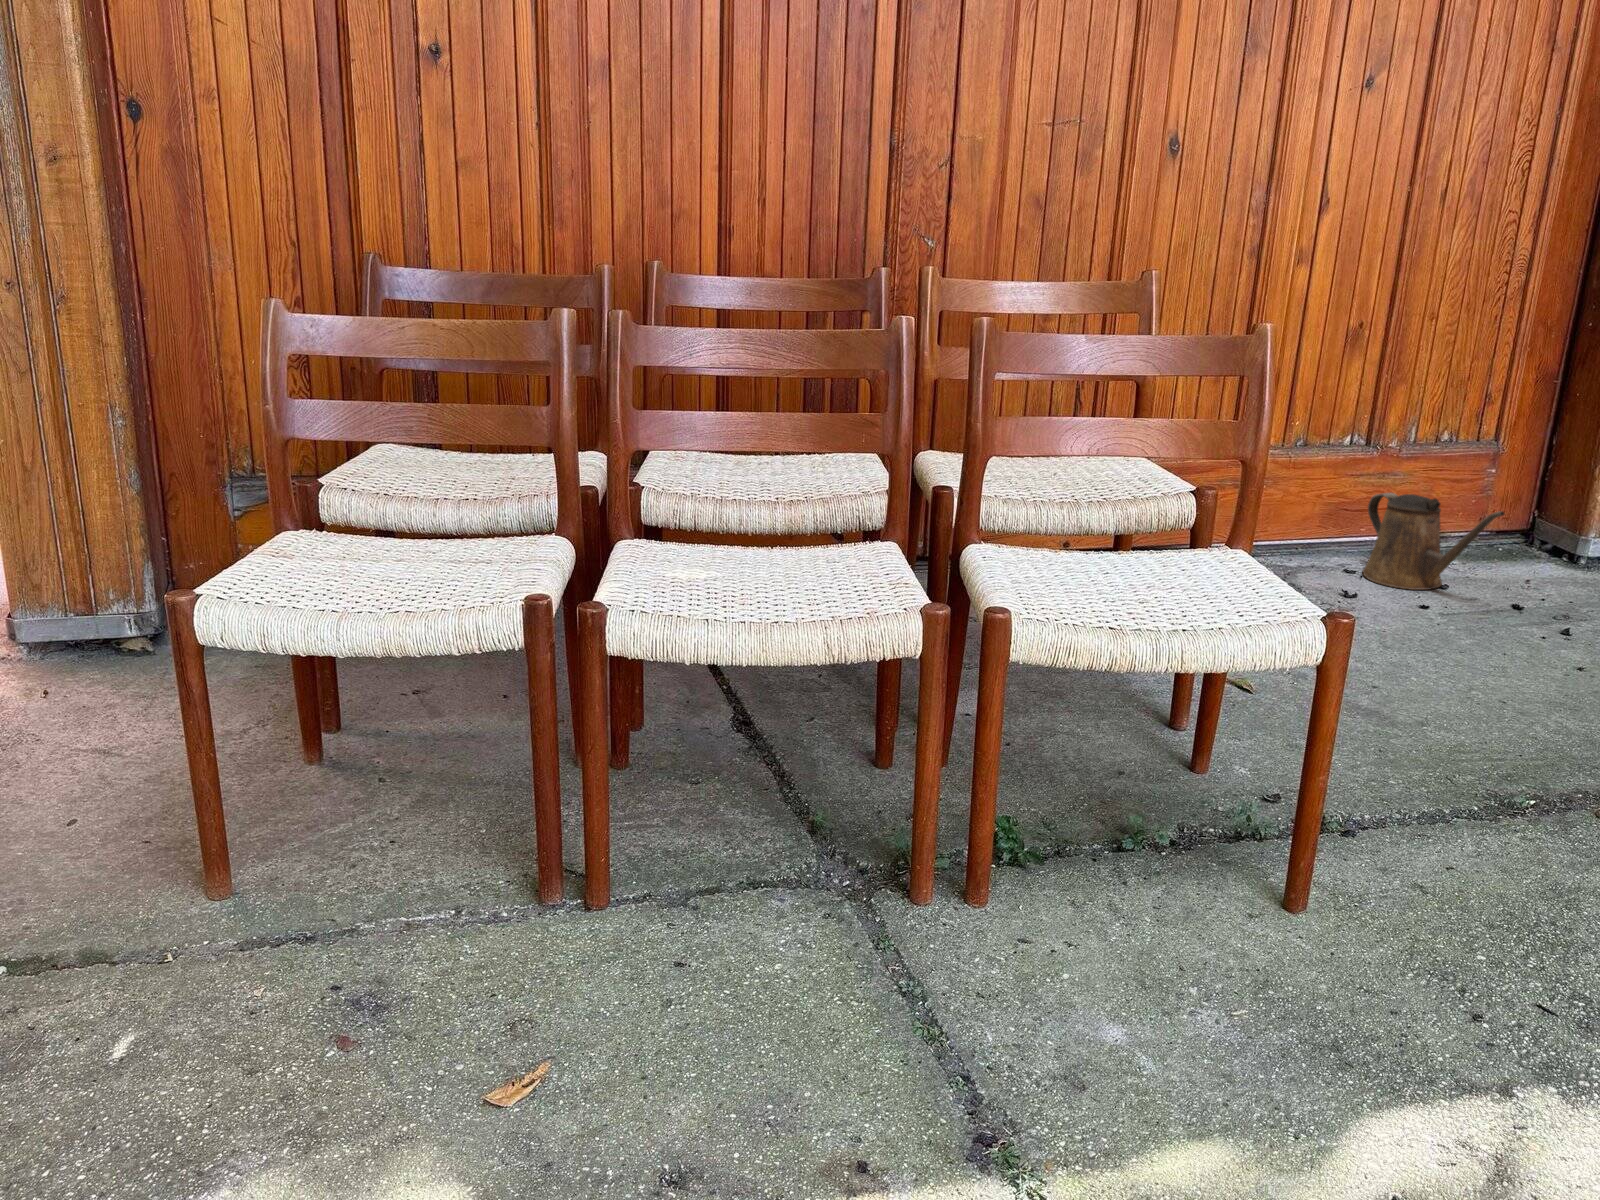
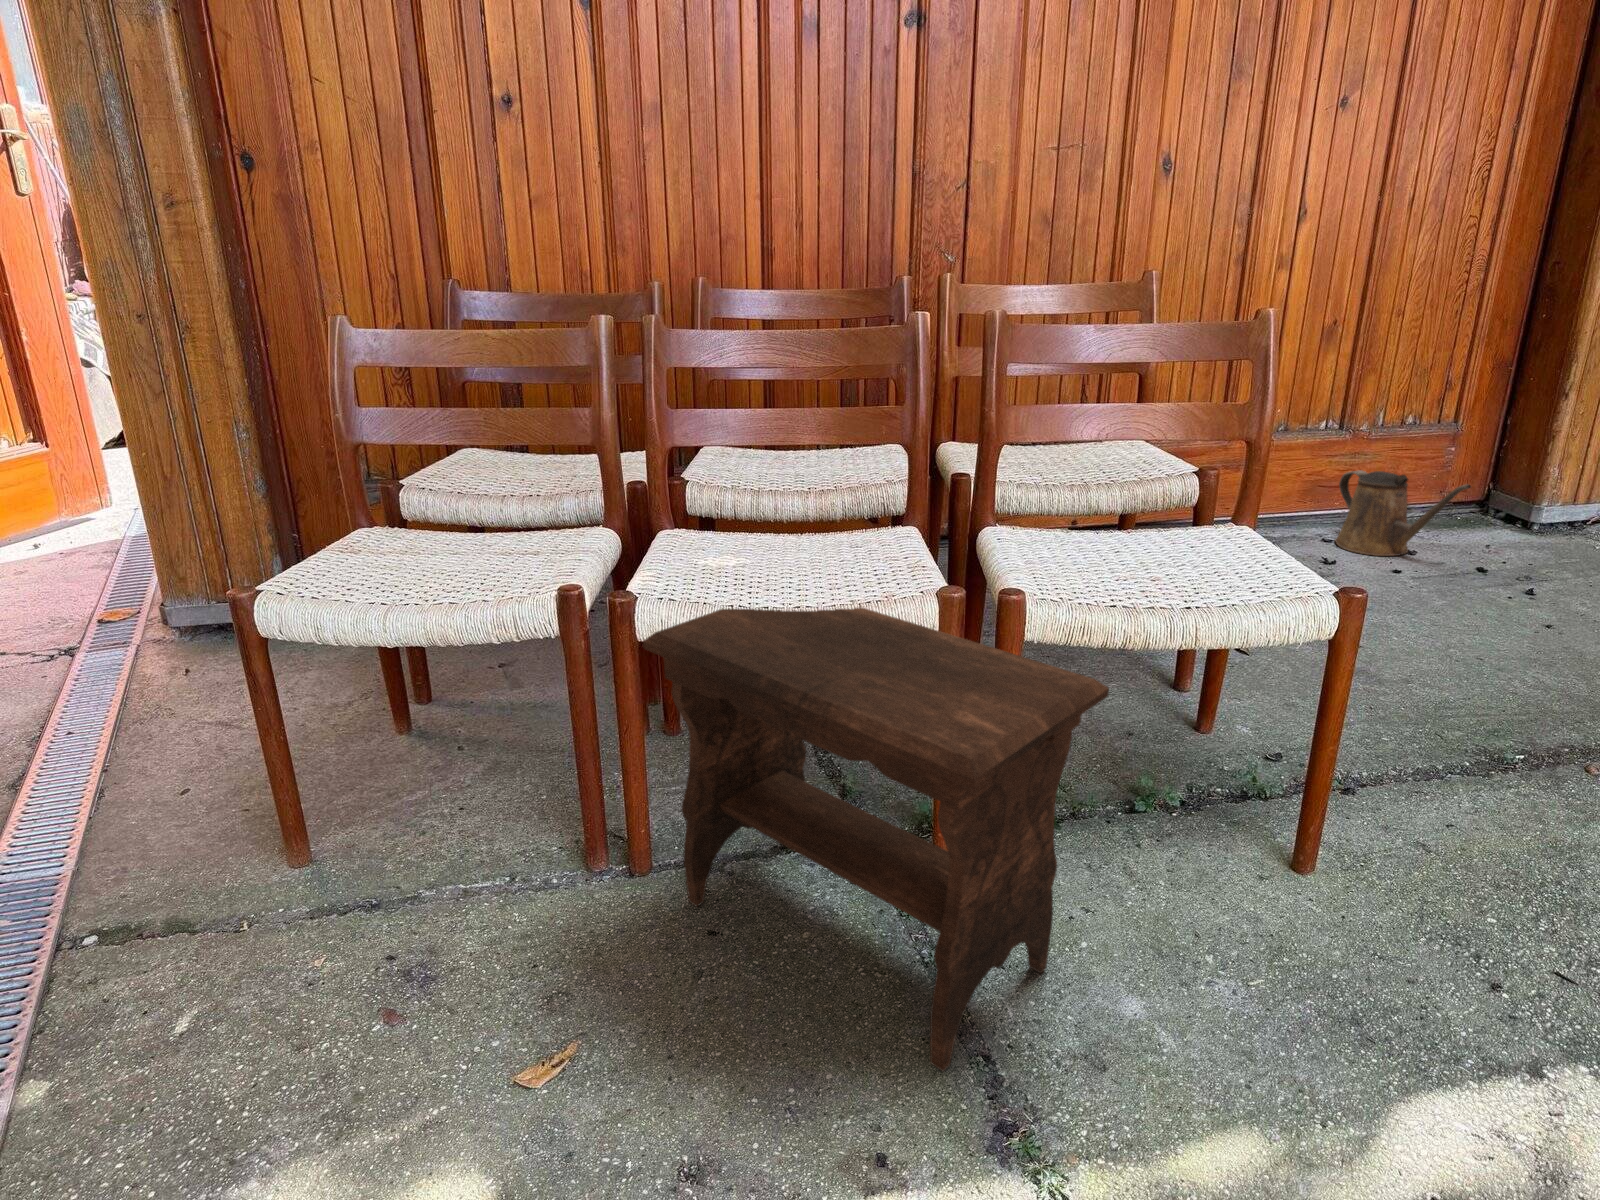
footstool: none [617,600,1093,1091] -> present [643,608,1109,1071]

